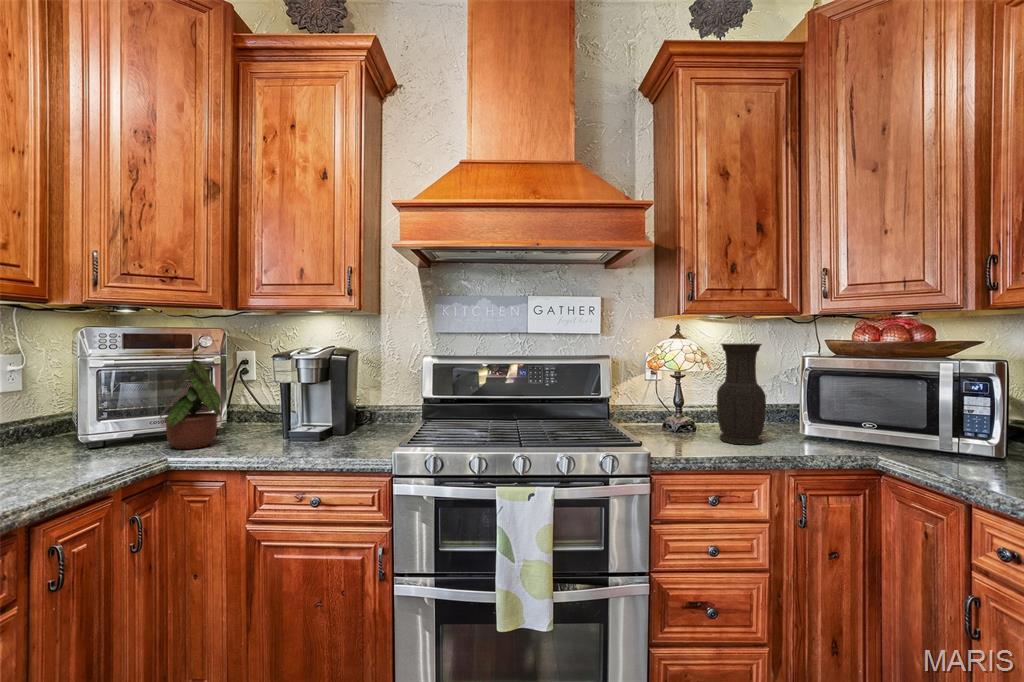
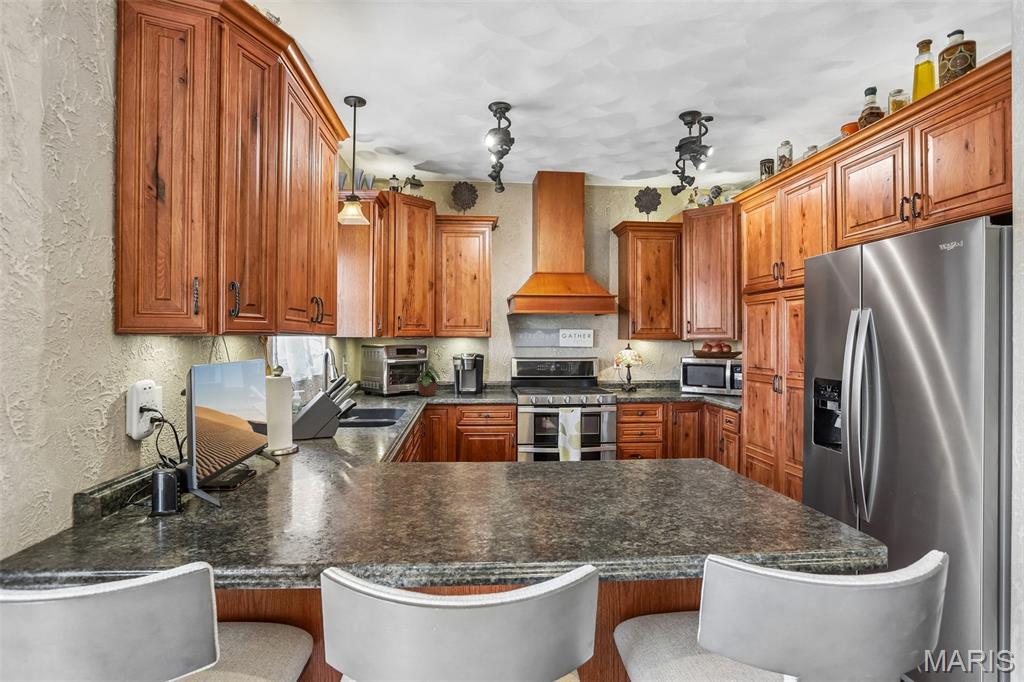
vase: present [717,344,766,445] -> none [645,352,664,394]

